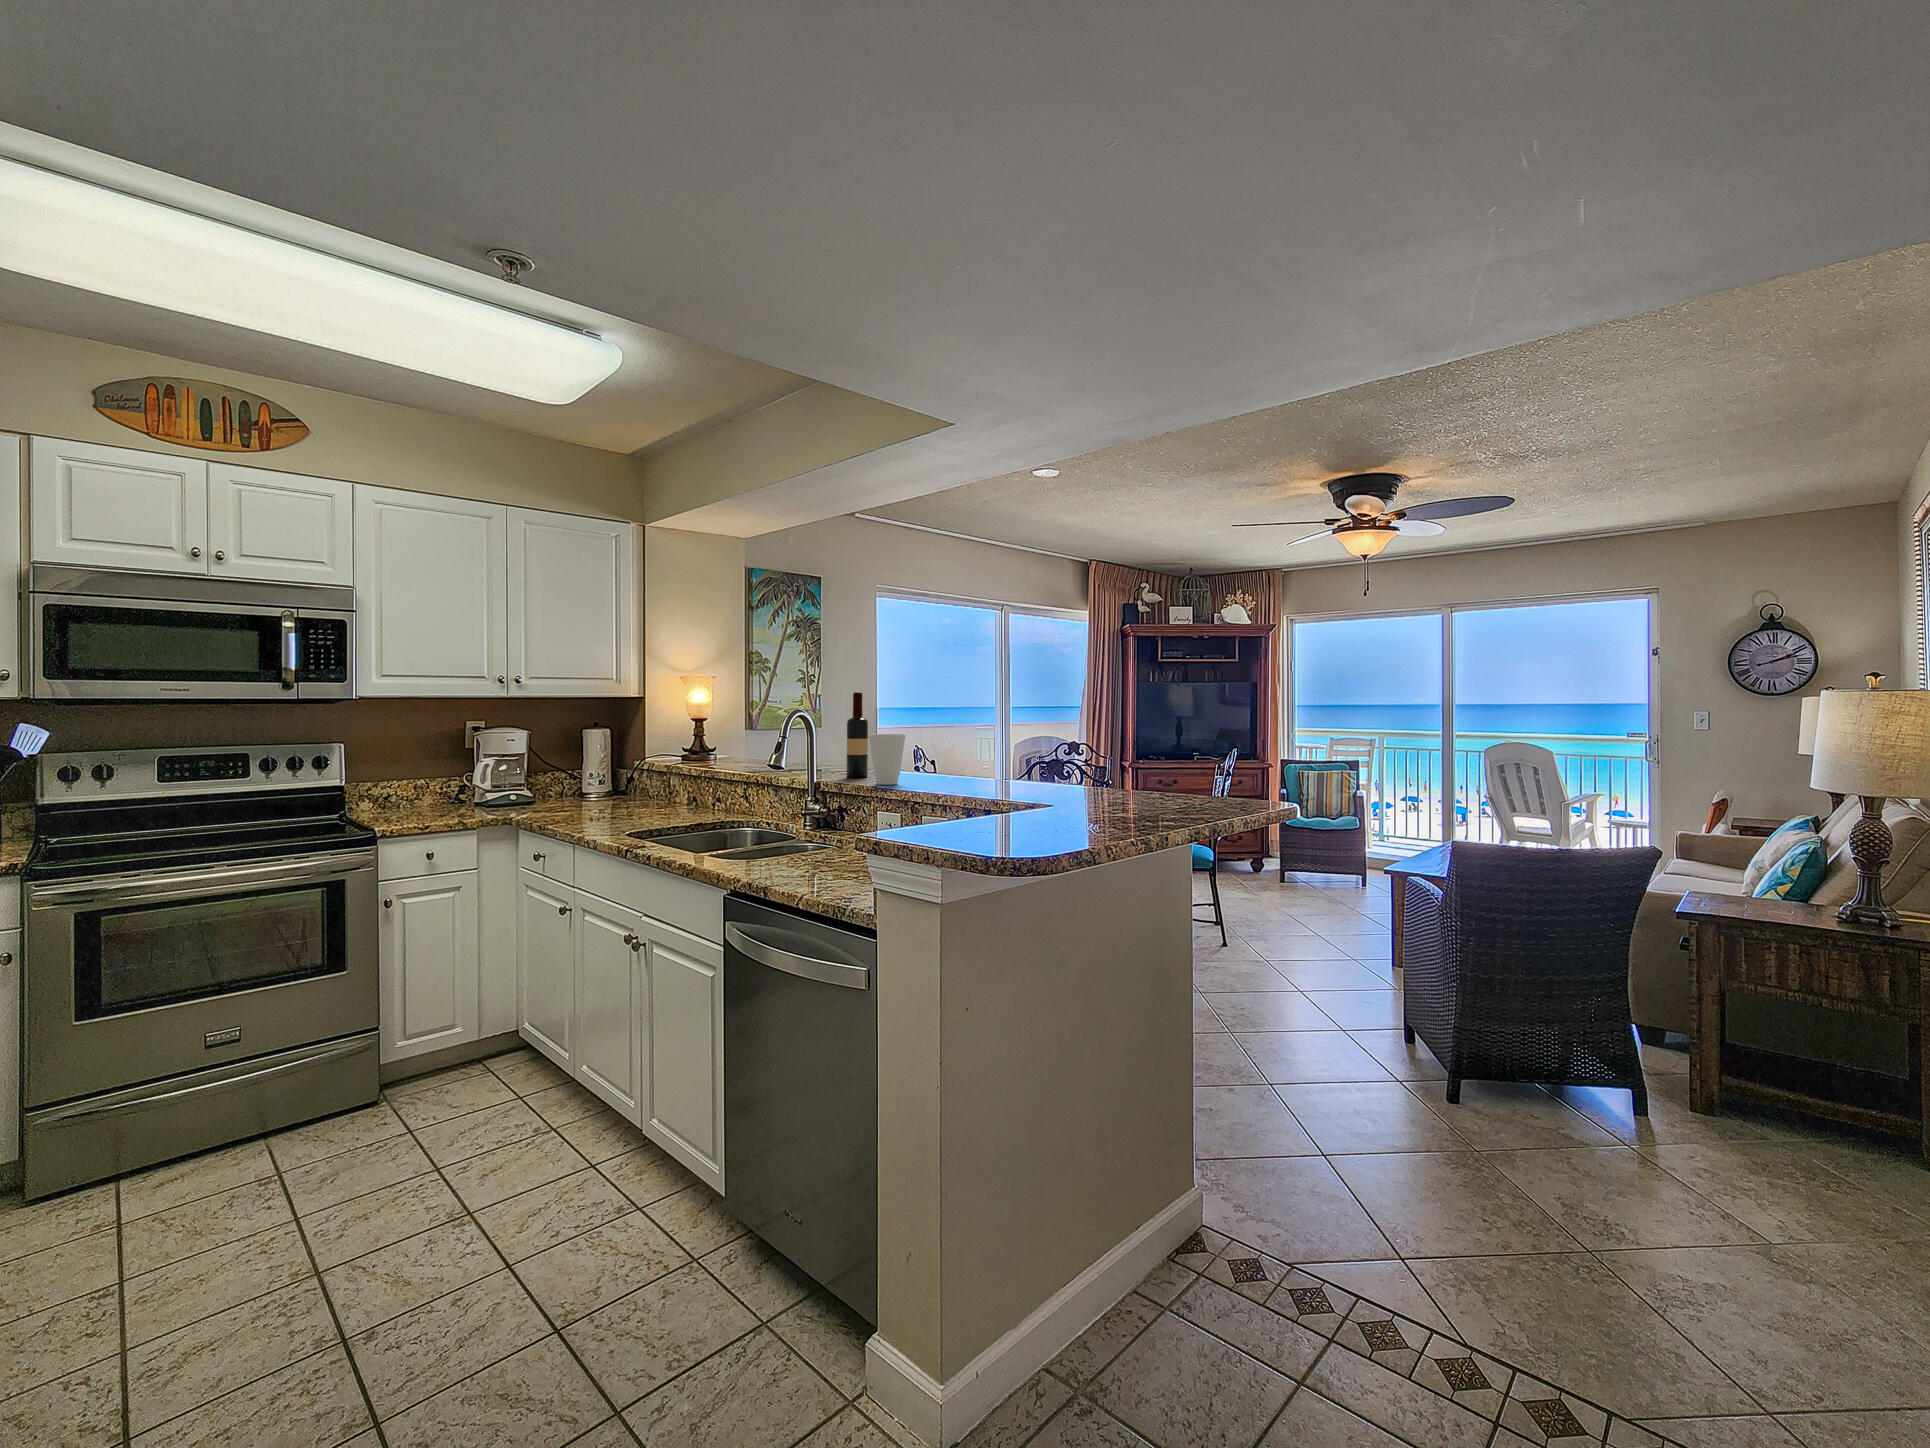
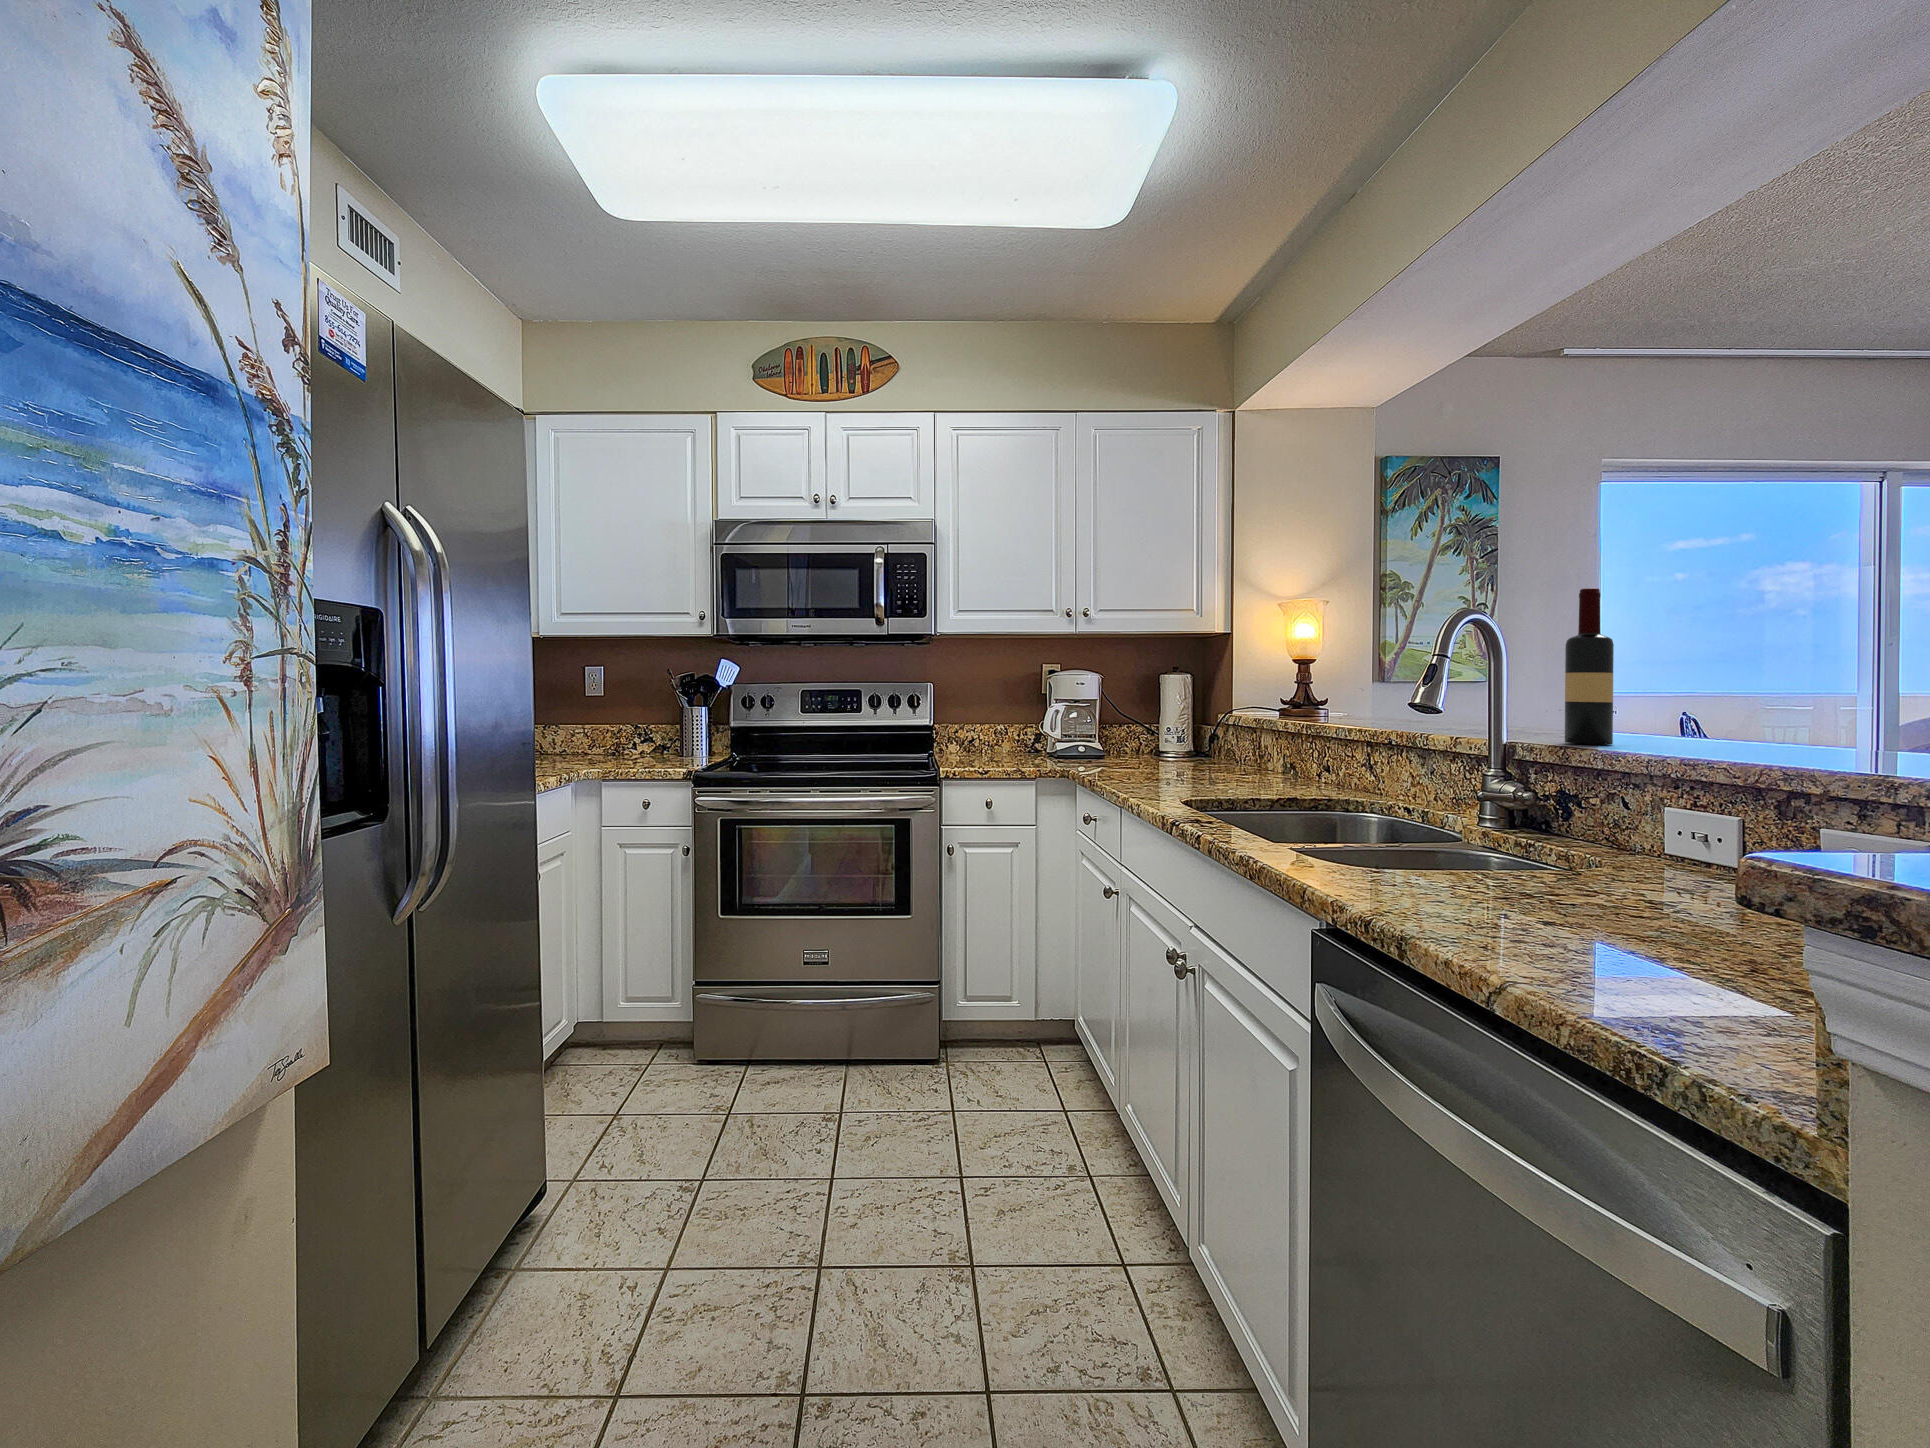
cup: present [869,734,906,785] -> none [1626,653,1725,756]

